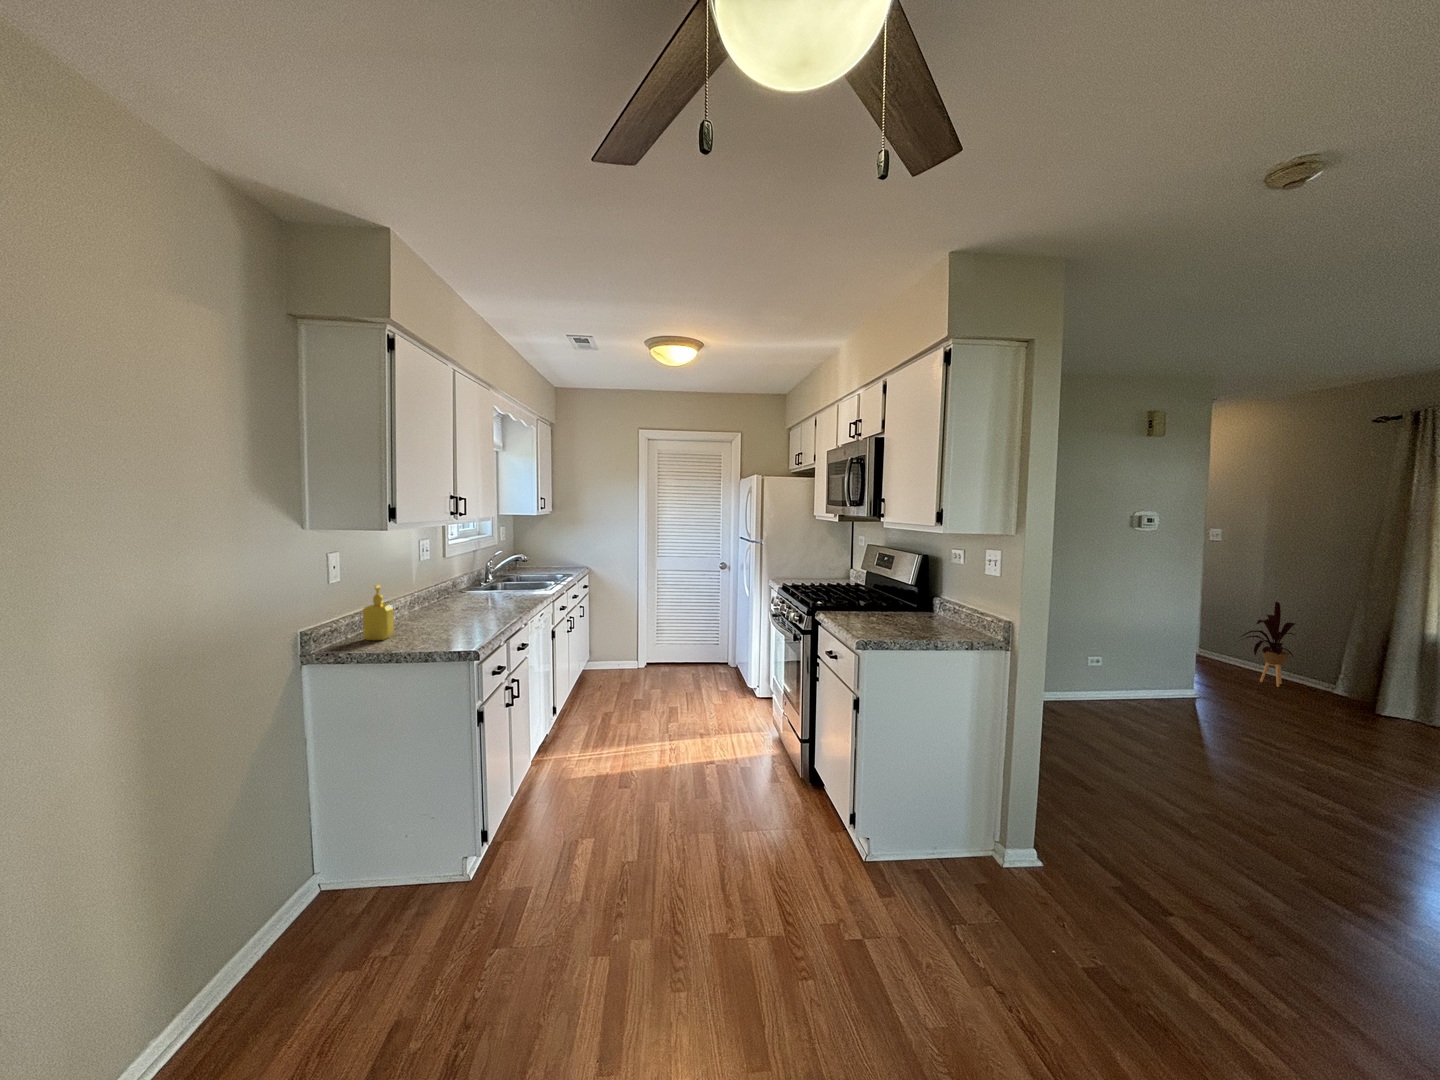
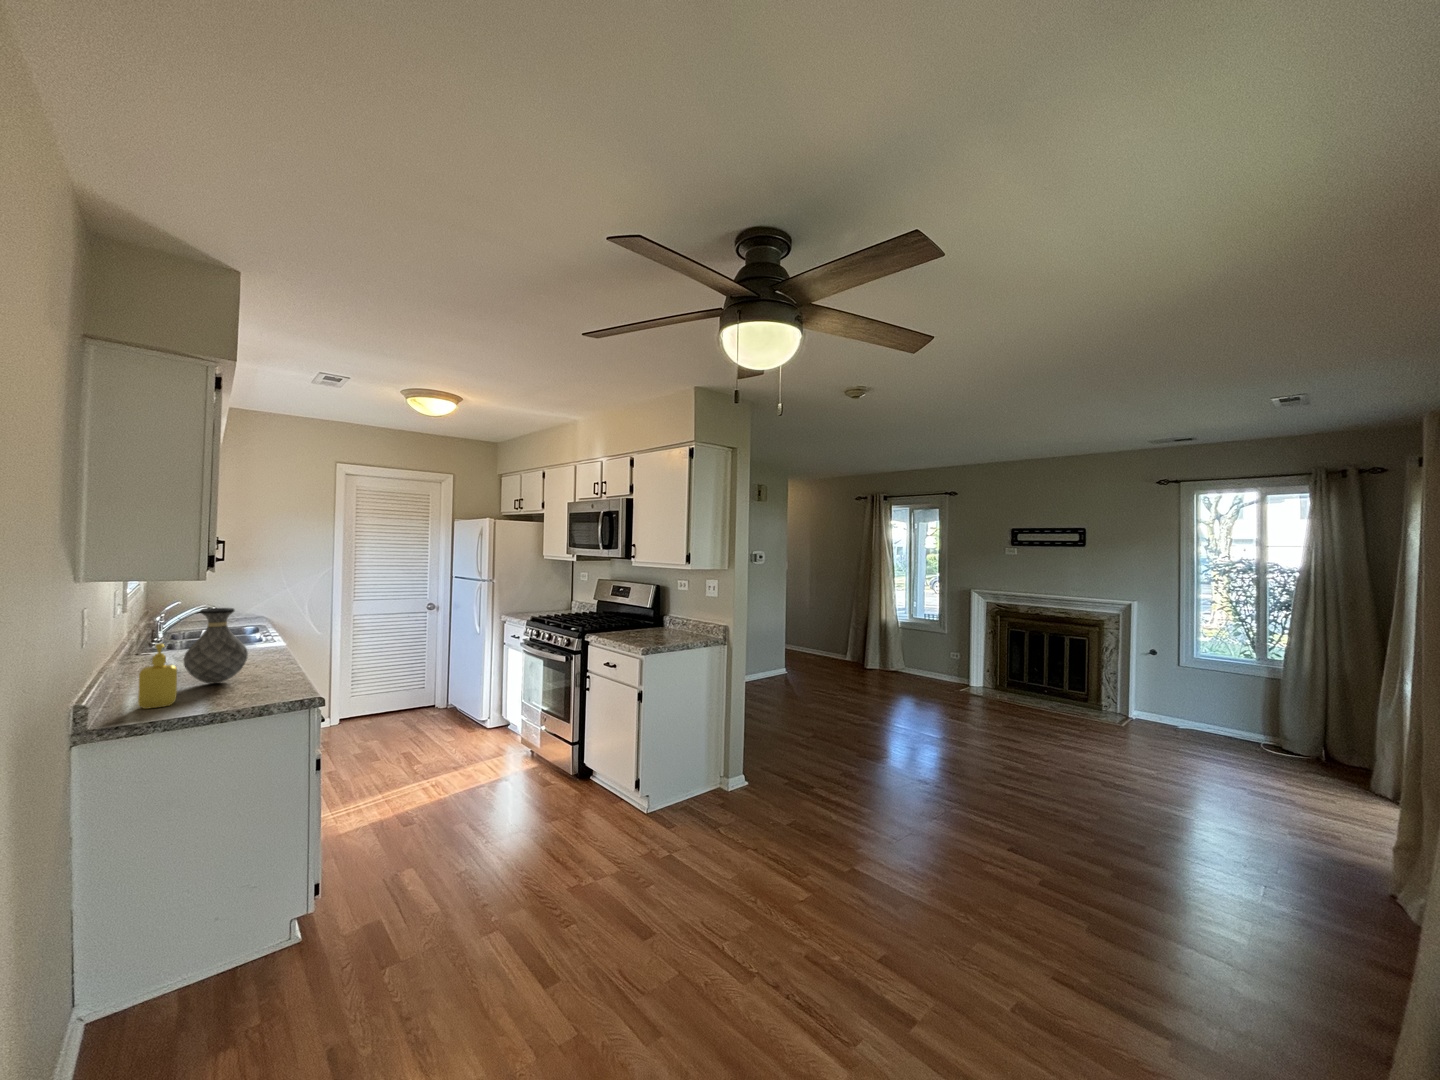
vase: none [423,557,471,624] -> present [183,608,248,683]
house plant: present [1242,602,1296,687] -> none [803,607,830,661]

